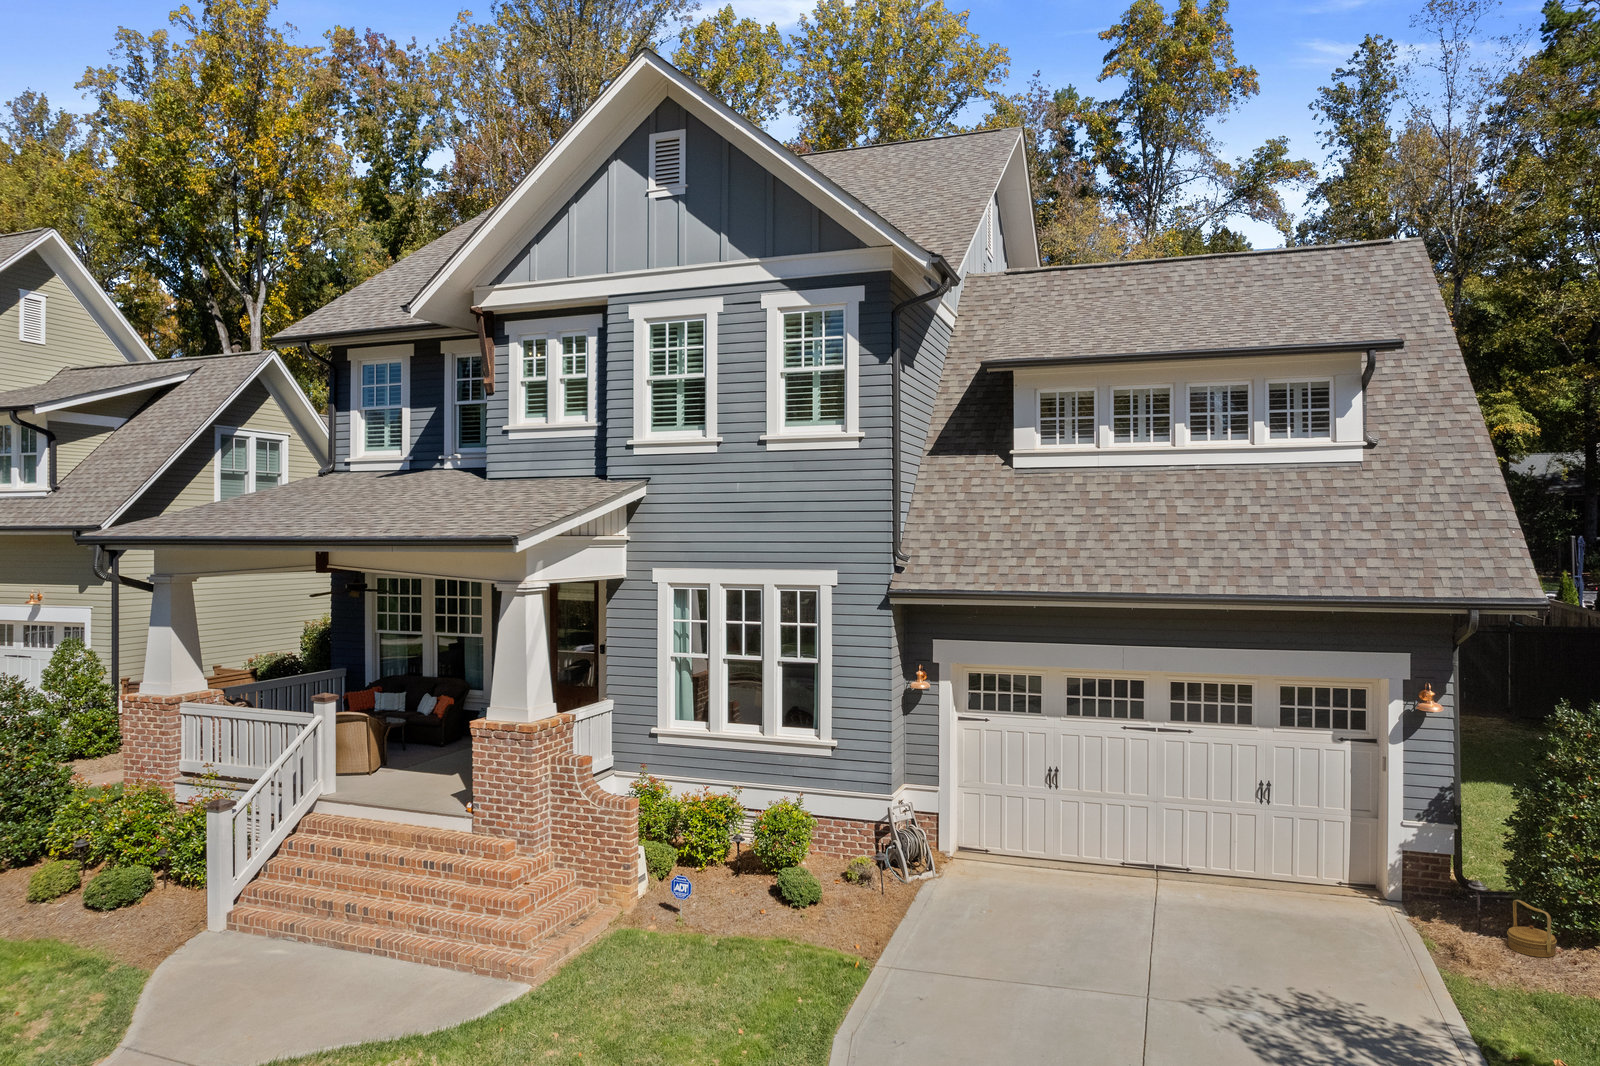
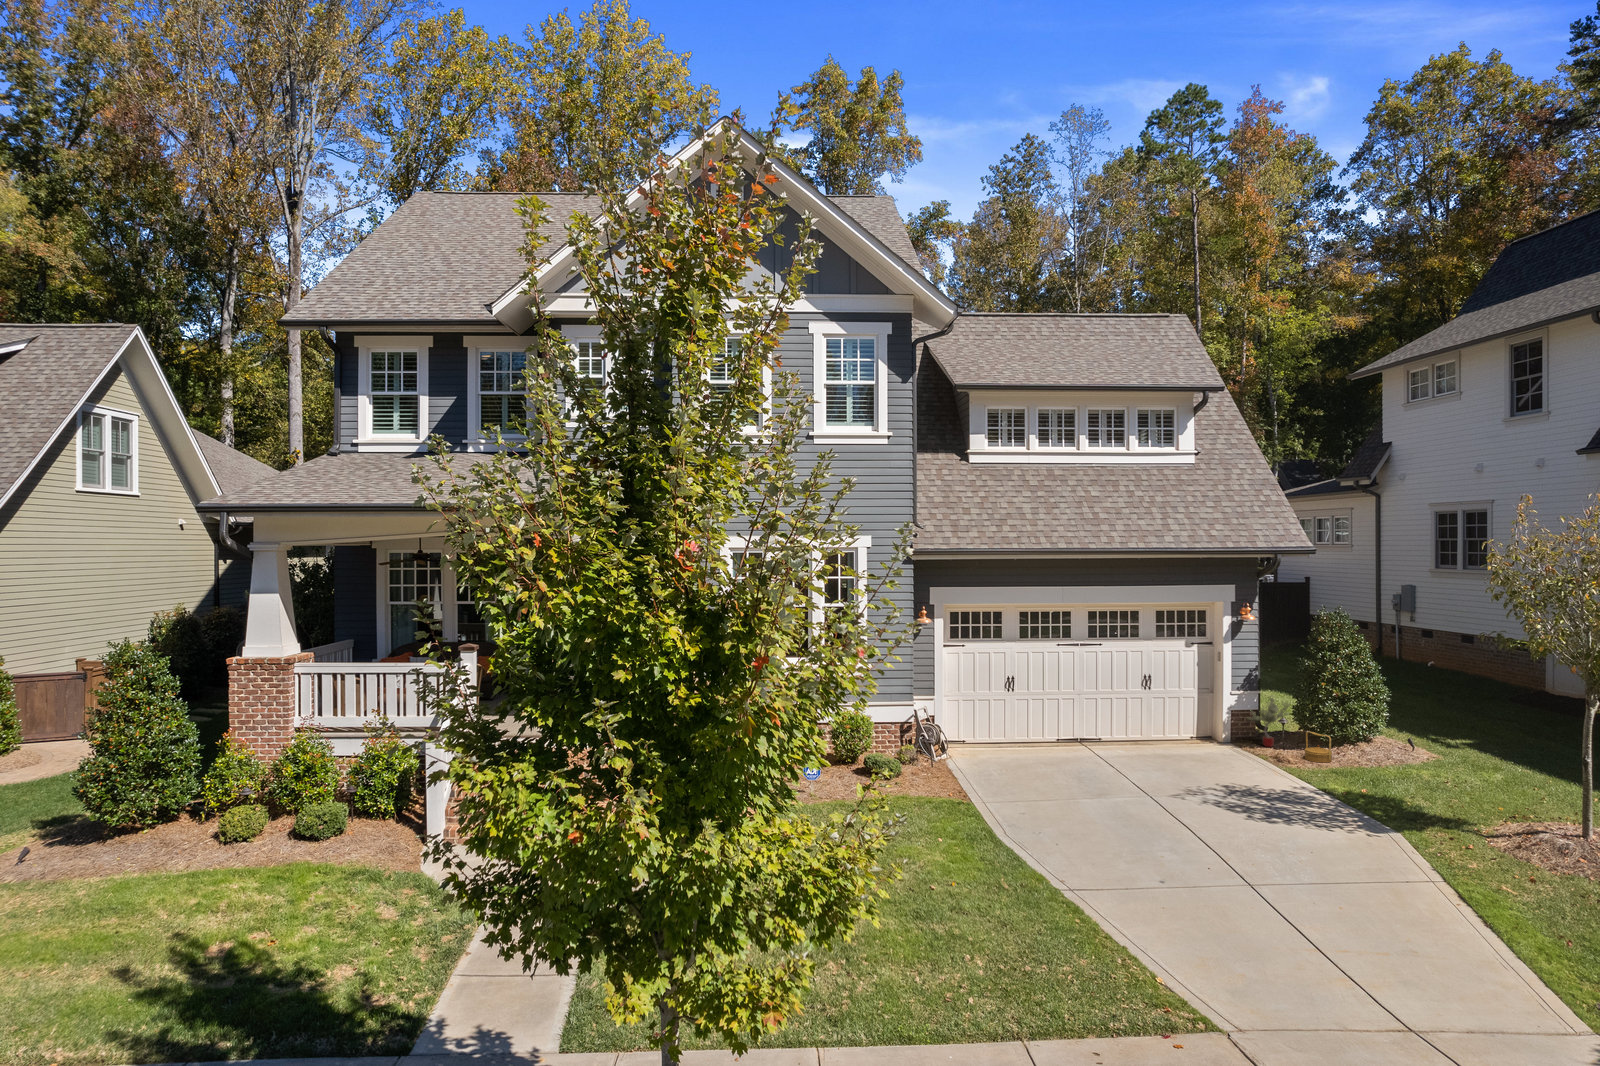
potted tree: none [1421,830,1500,915] -> present [1248,695,1290,747]

